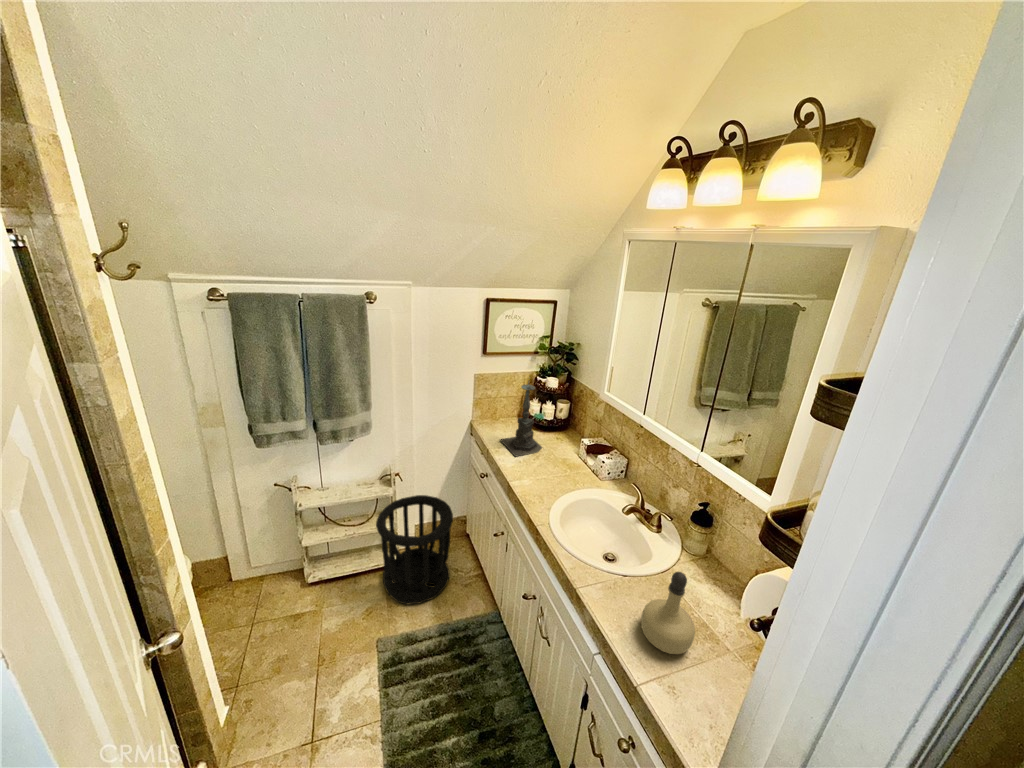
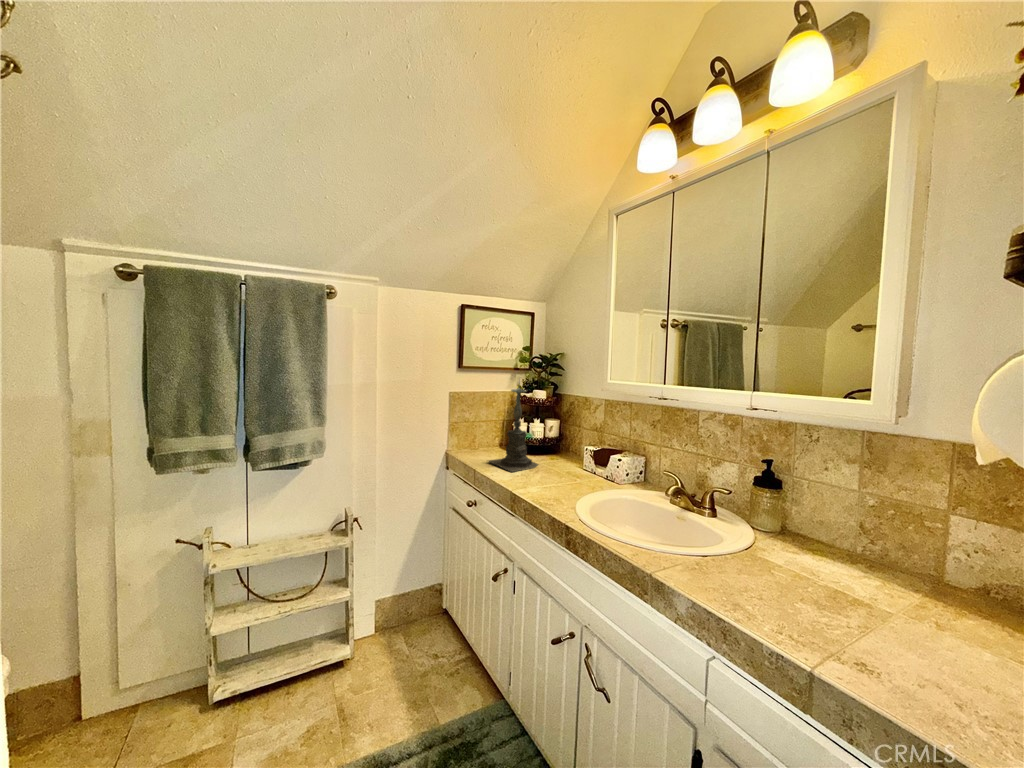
wastebasket: present [376,495,453,605] -> none [327,550,432,711]
perfume bottle: present [641,572,695,654] -> none [761,496,850,623]

